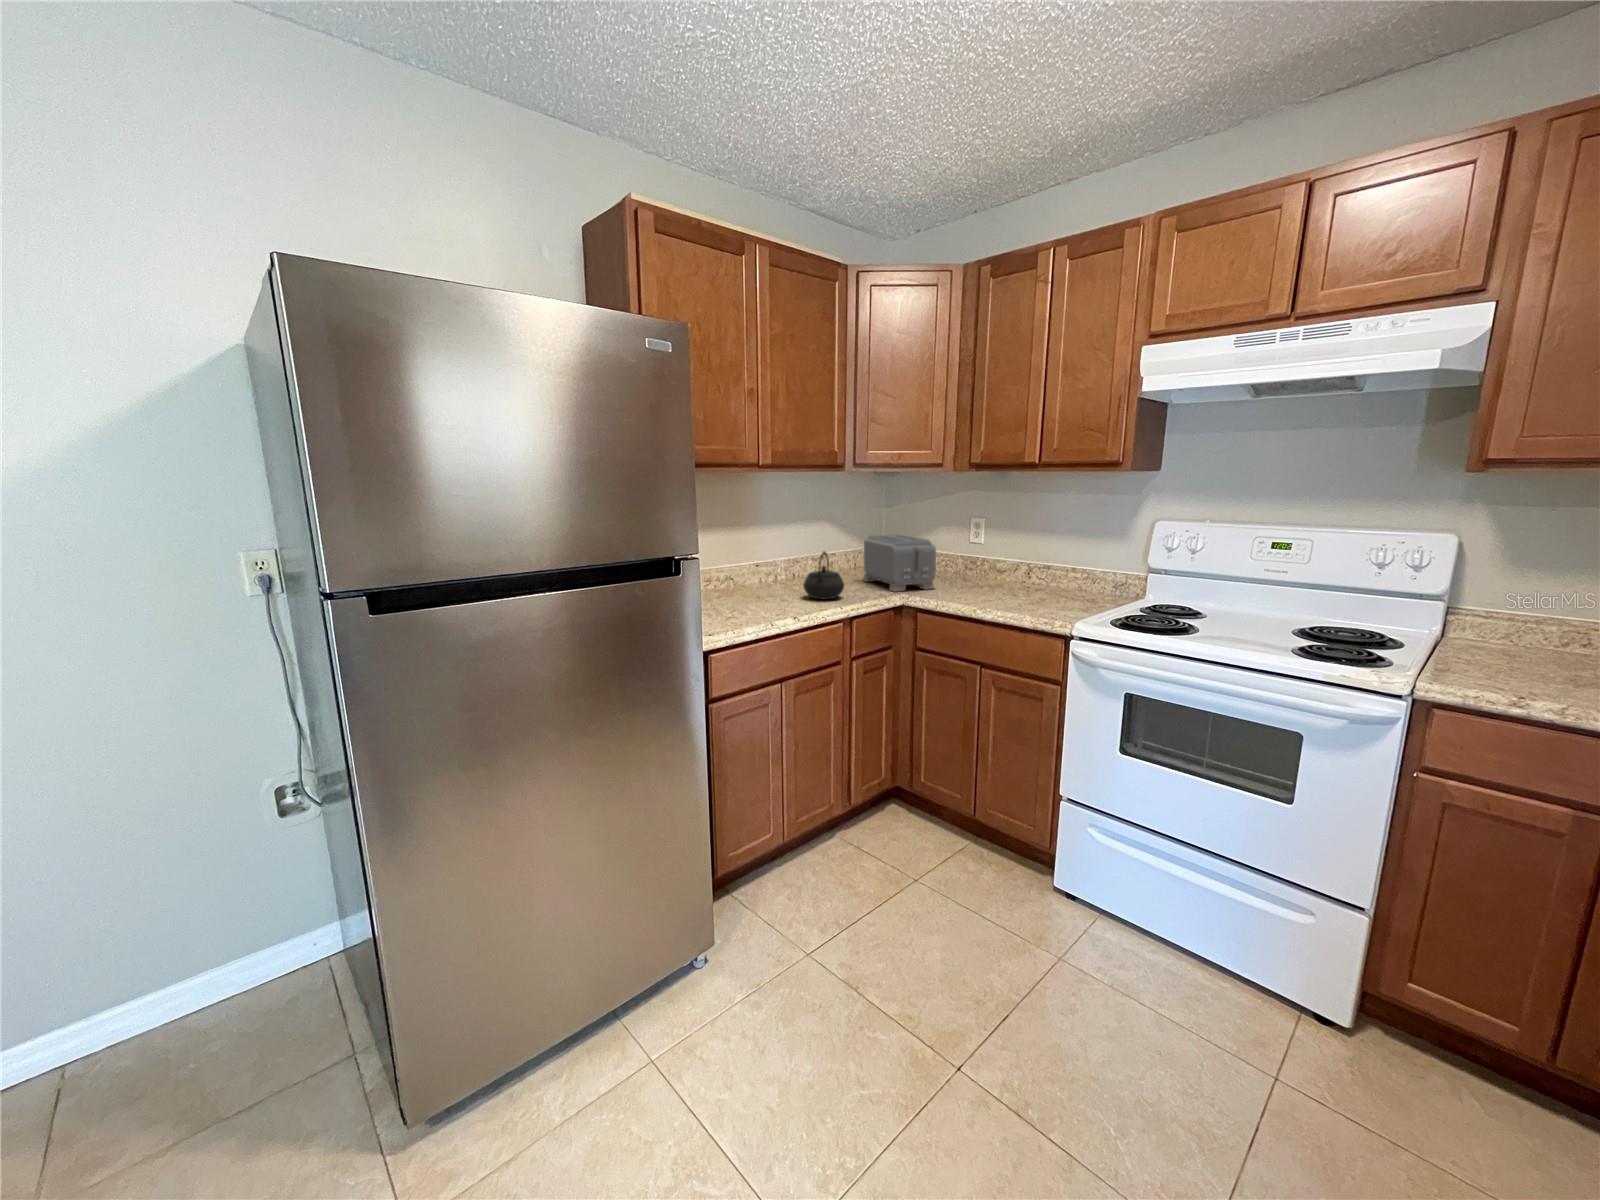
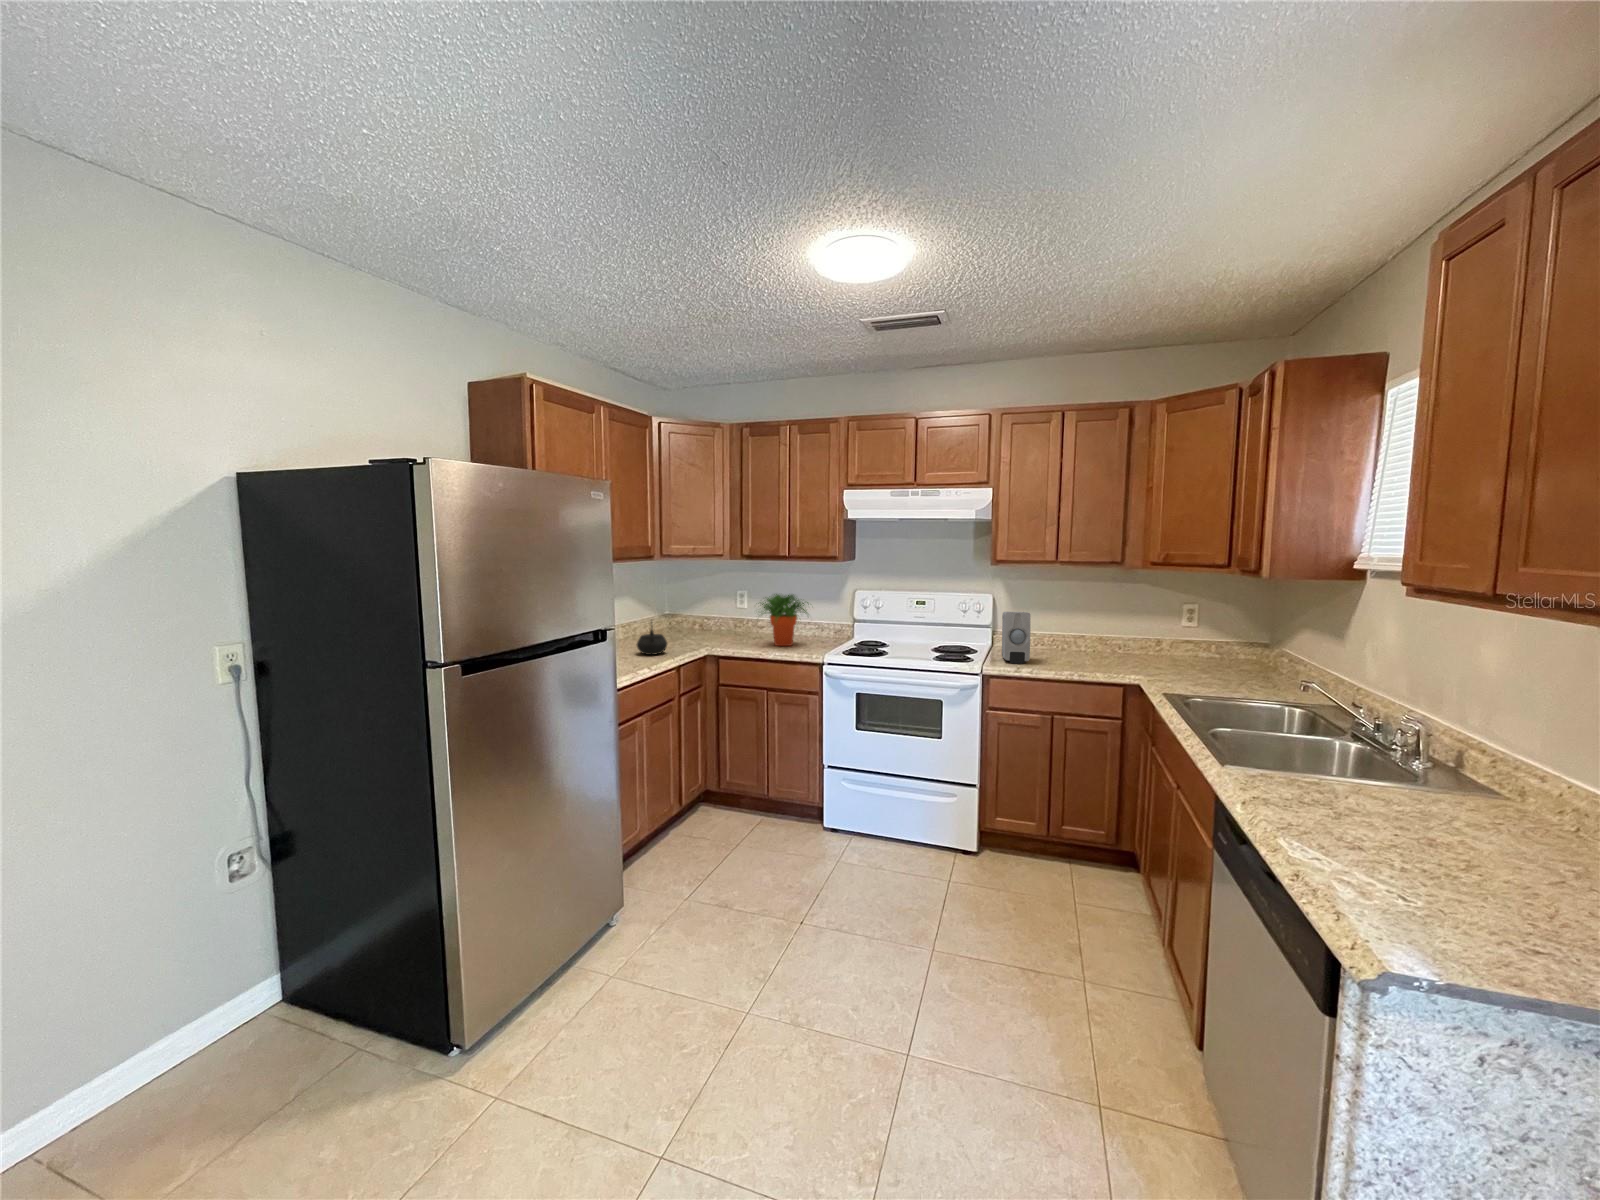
potted plant: none [978,521,1076,603] -> present [760,594,808,646]
toaster: present [863,534,936,592] -> none [666,604,724,646]
soap dispenser: none [1469,571,1572,686] -> present [1002,612,1030,664]

